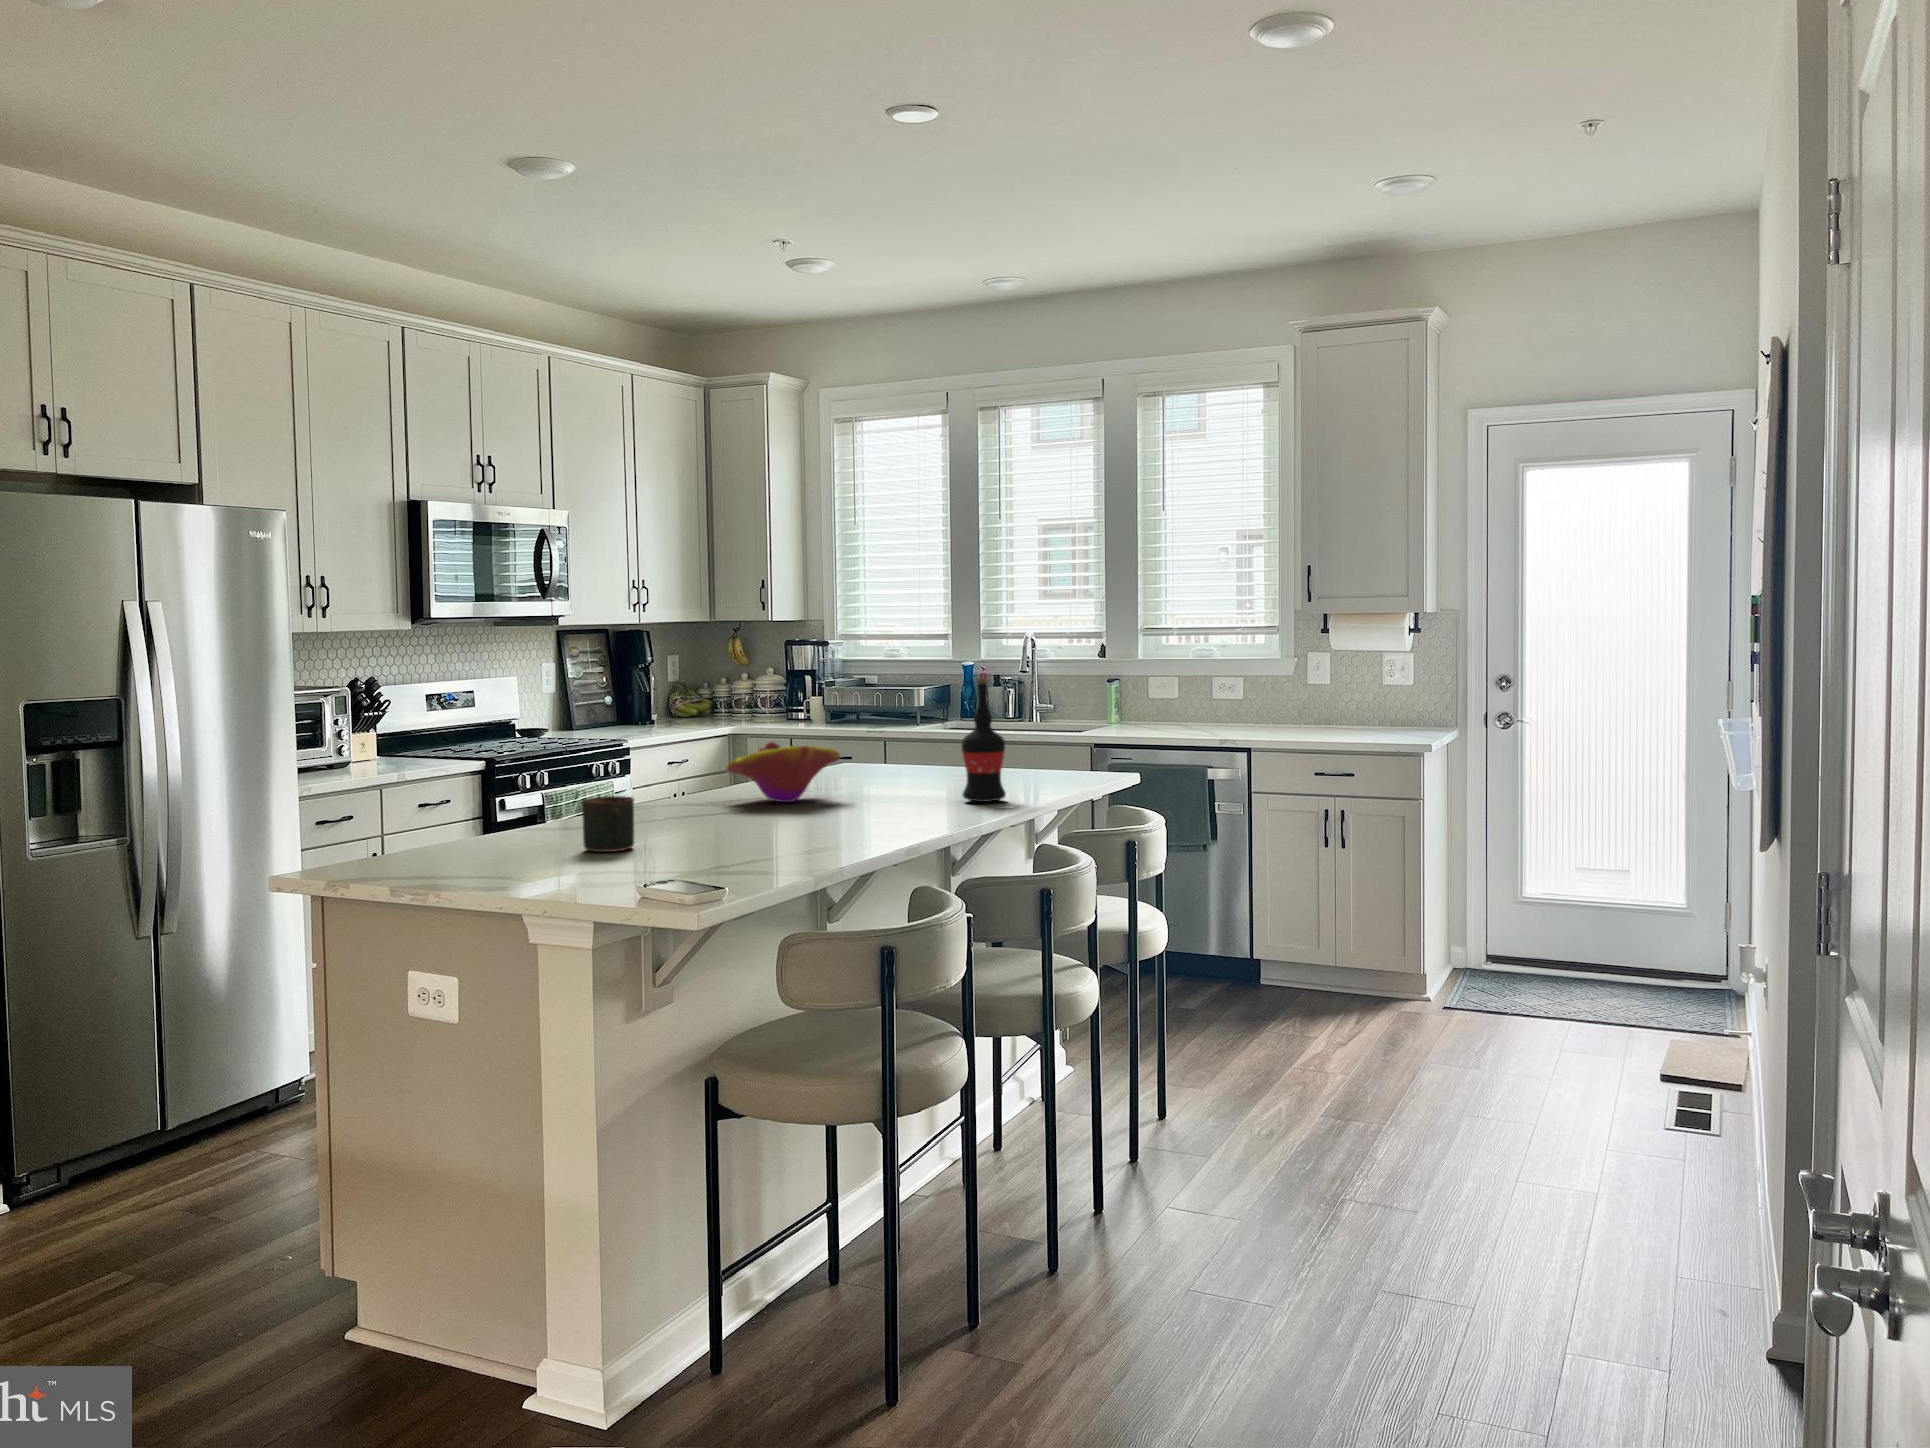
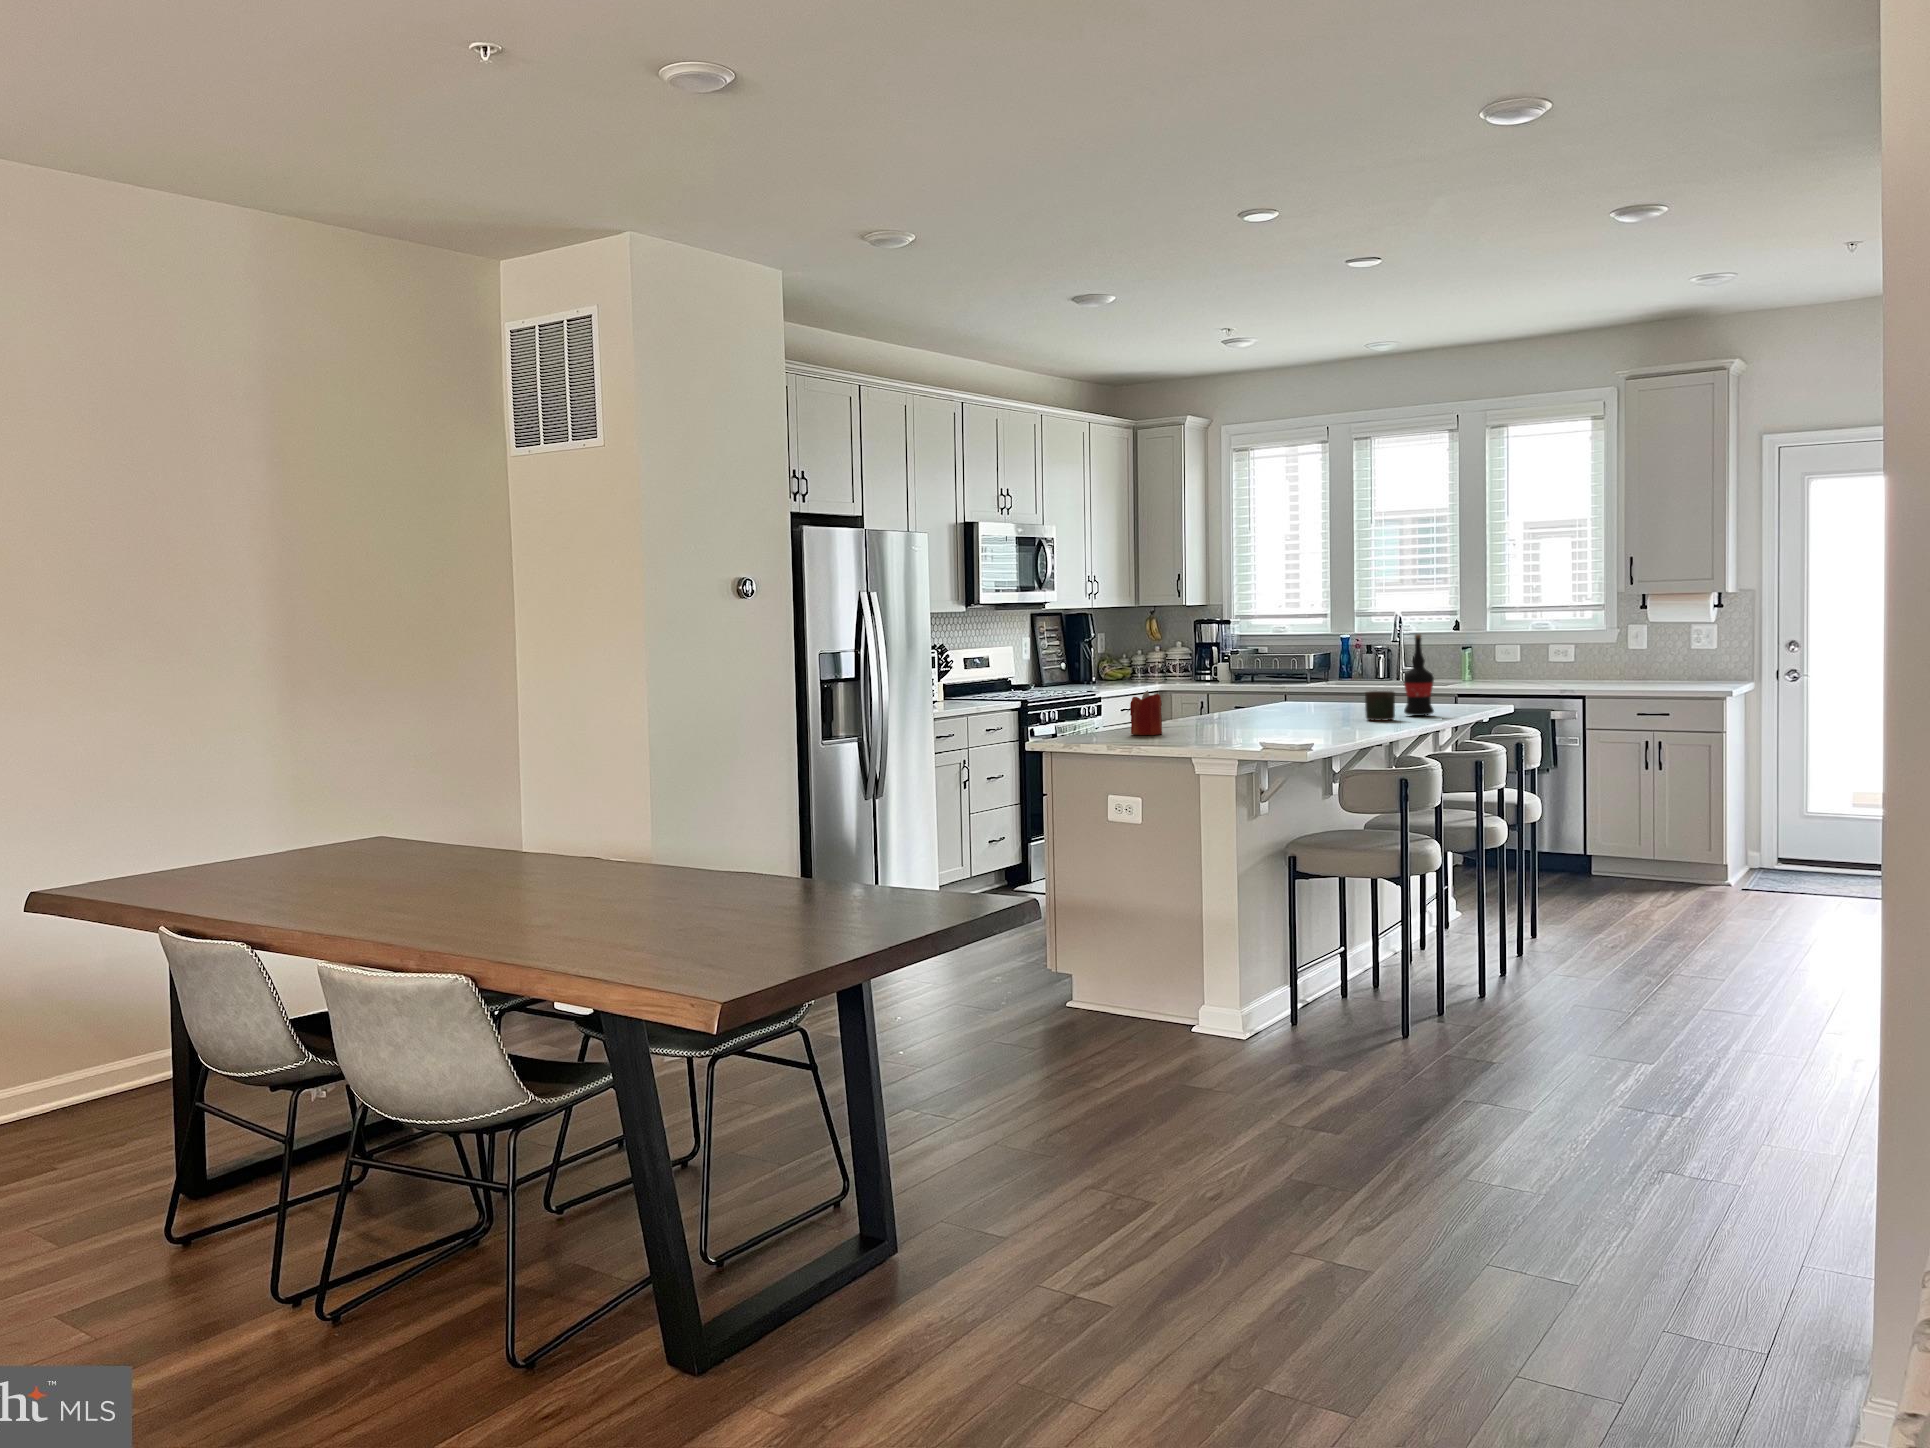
decorative bowl: present [727,742,840,802] -> none [1240,679,1317,717]
candle: none [483,776,538,853] -> present [1130,690,1162,735]
mug: present [582,796,634,852] -> present [1365,691,1395,721]

